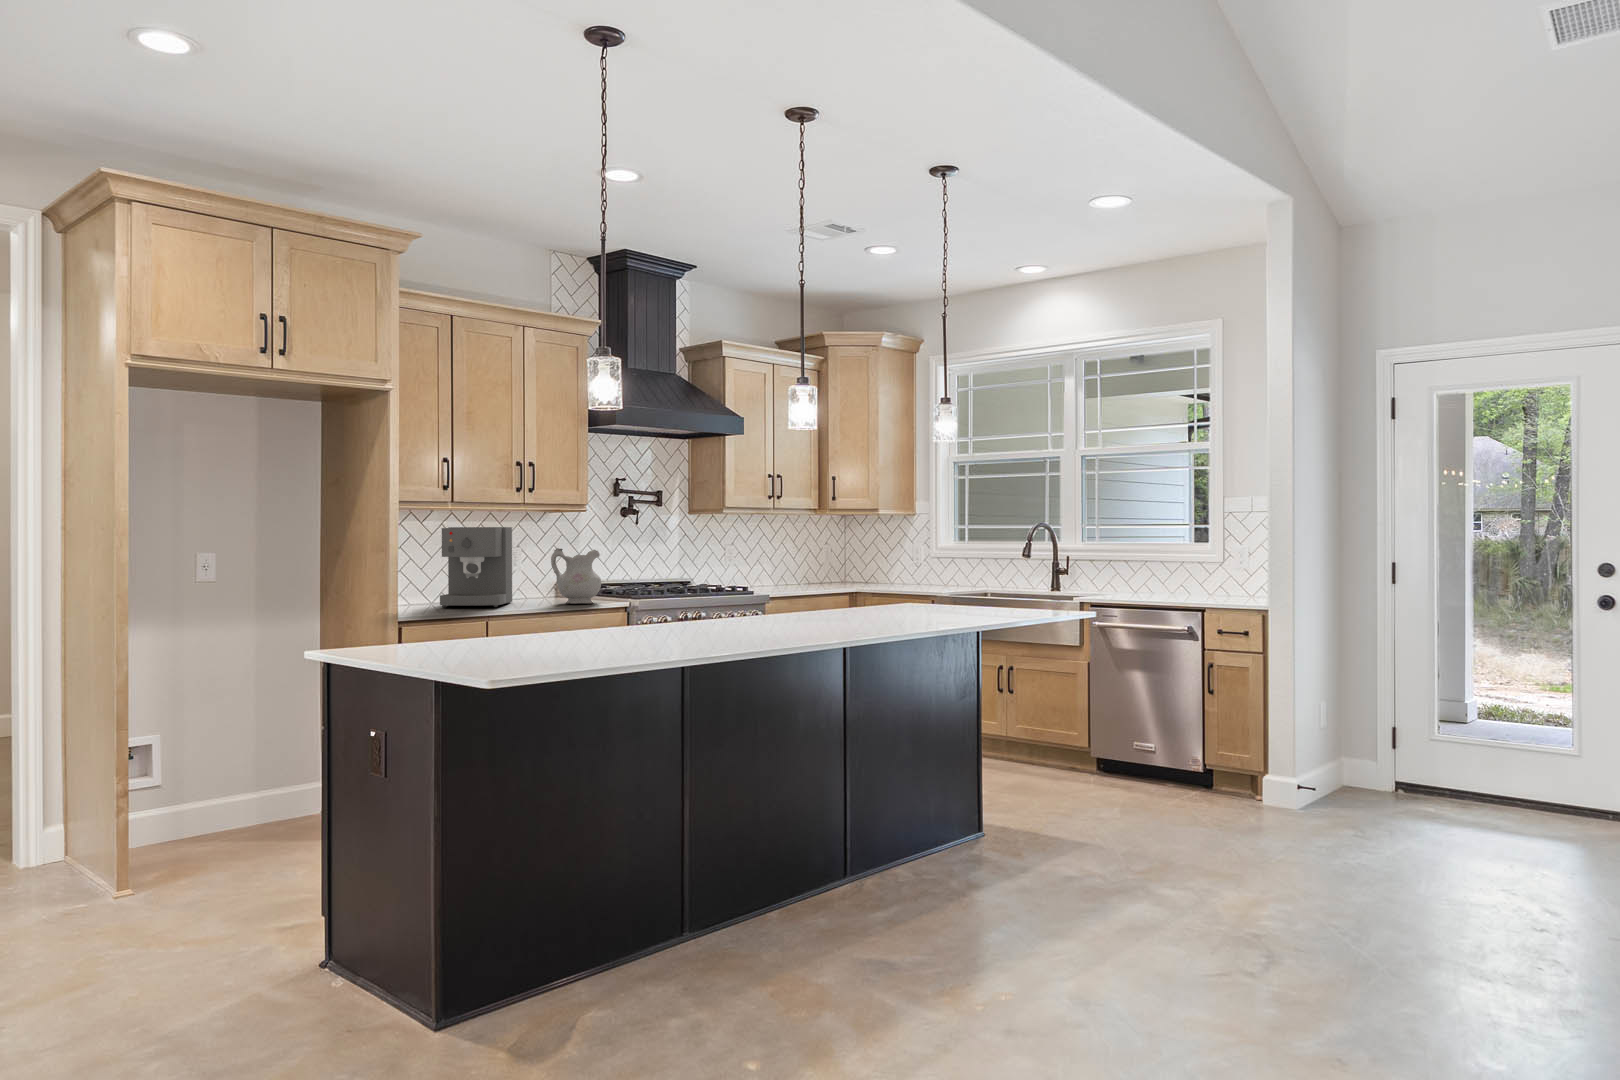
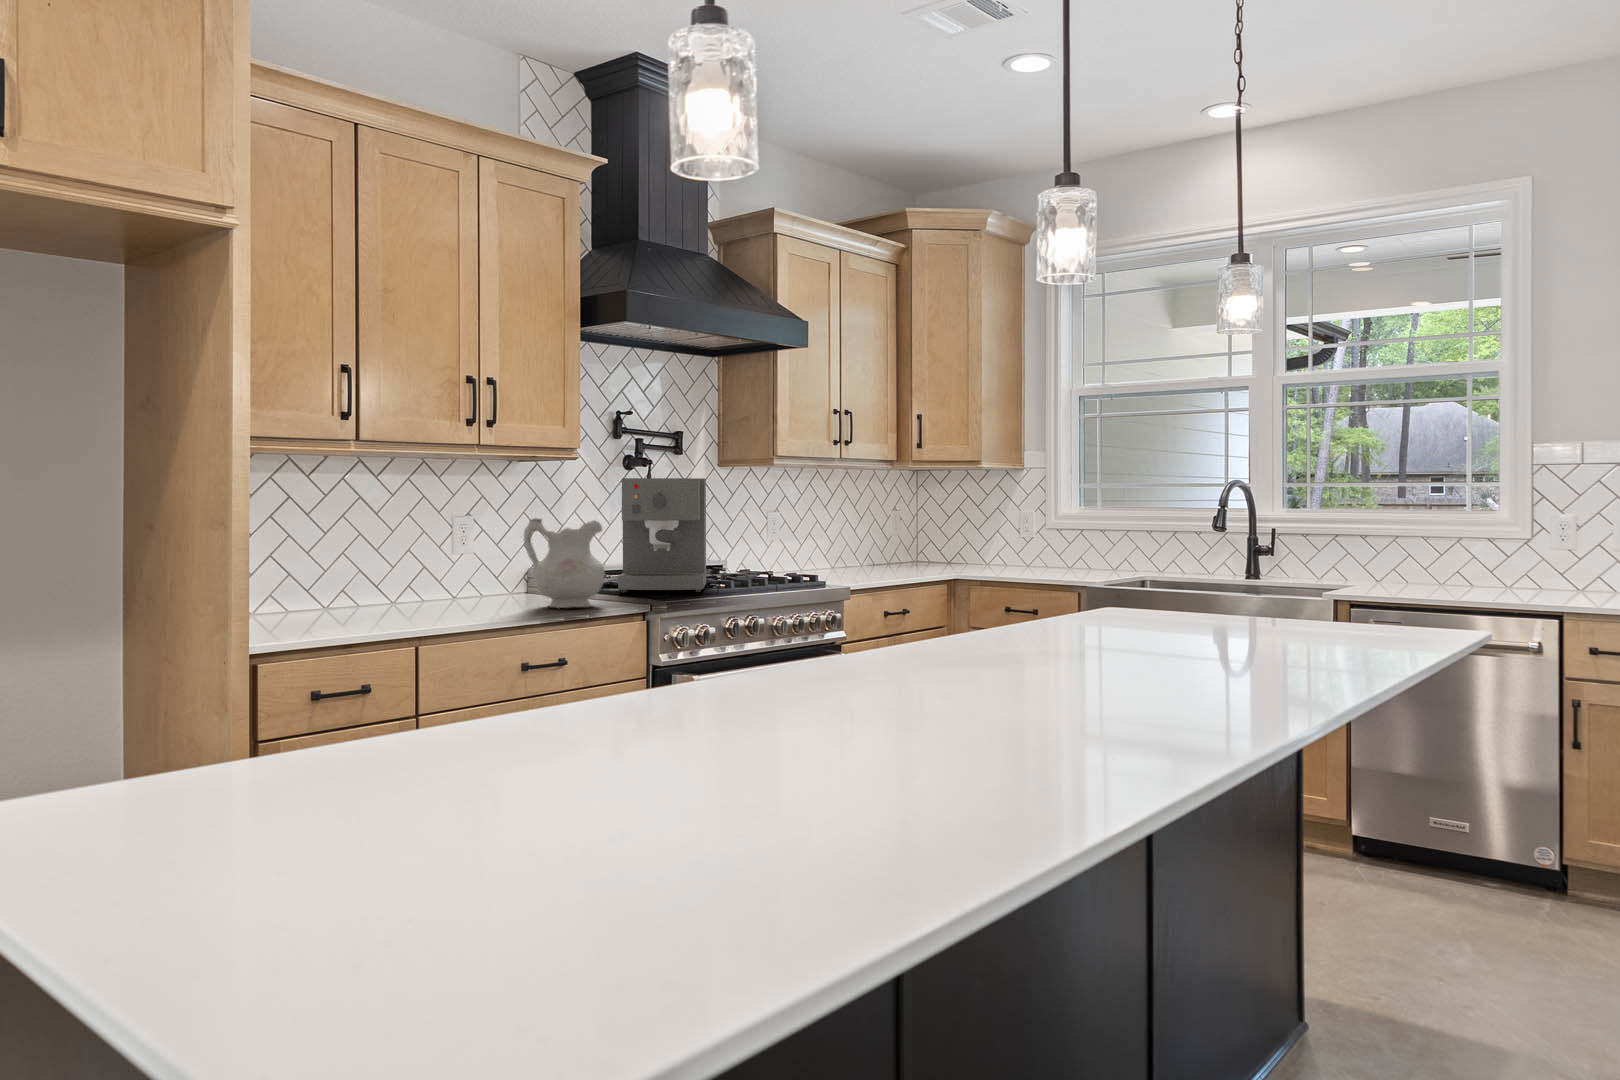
coffee maker: present [440,527,512,607] -> present [618,478,706,592]

